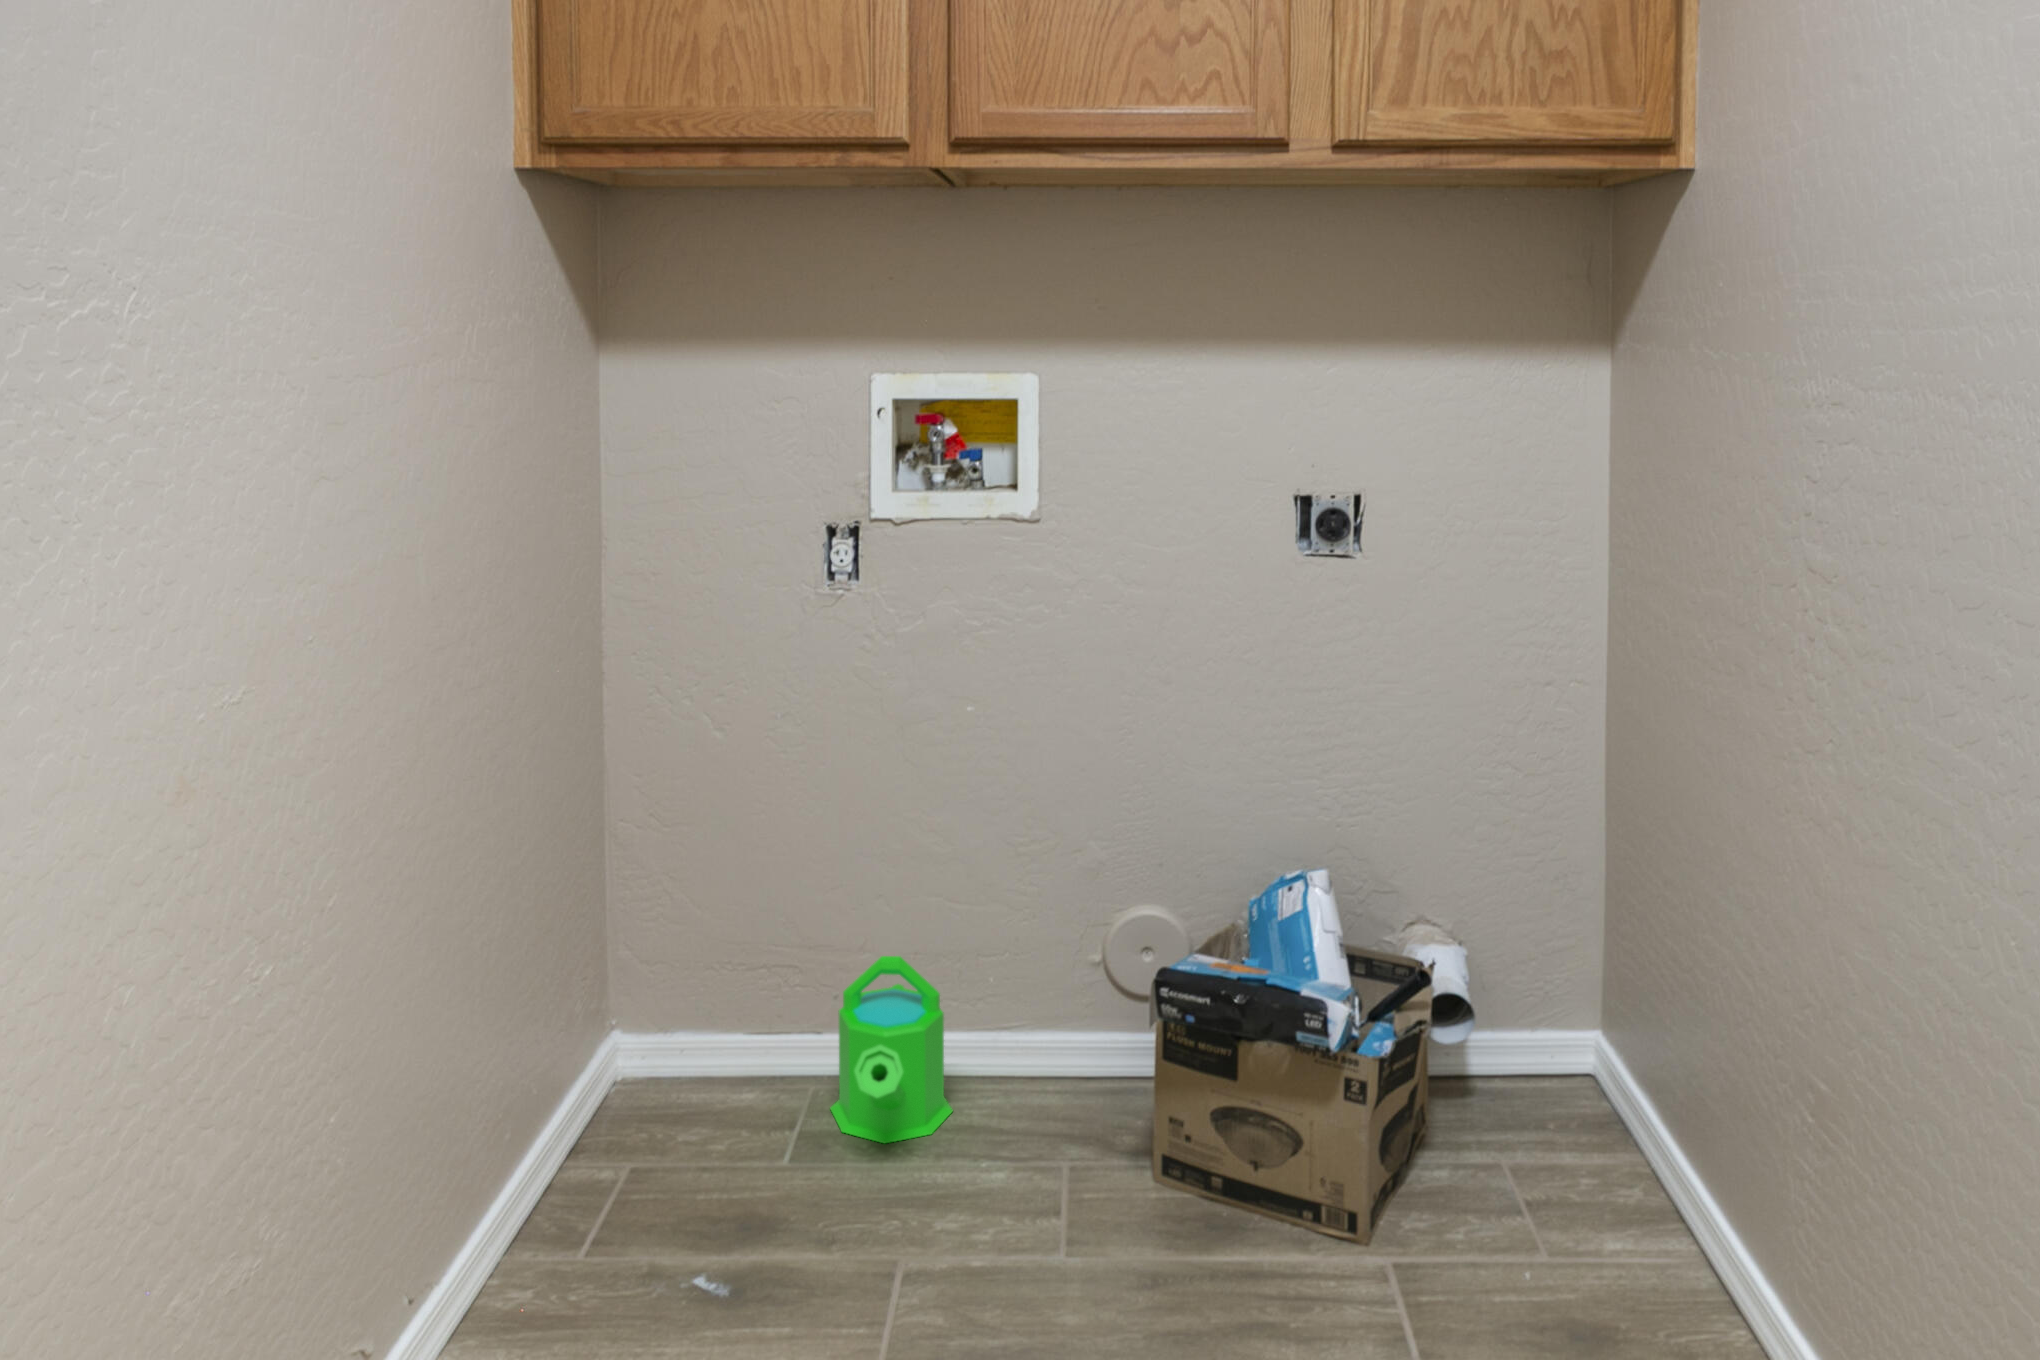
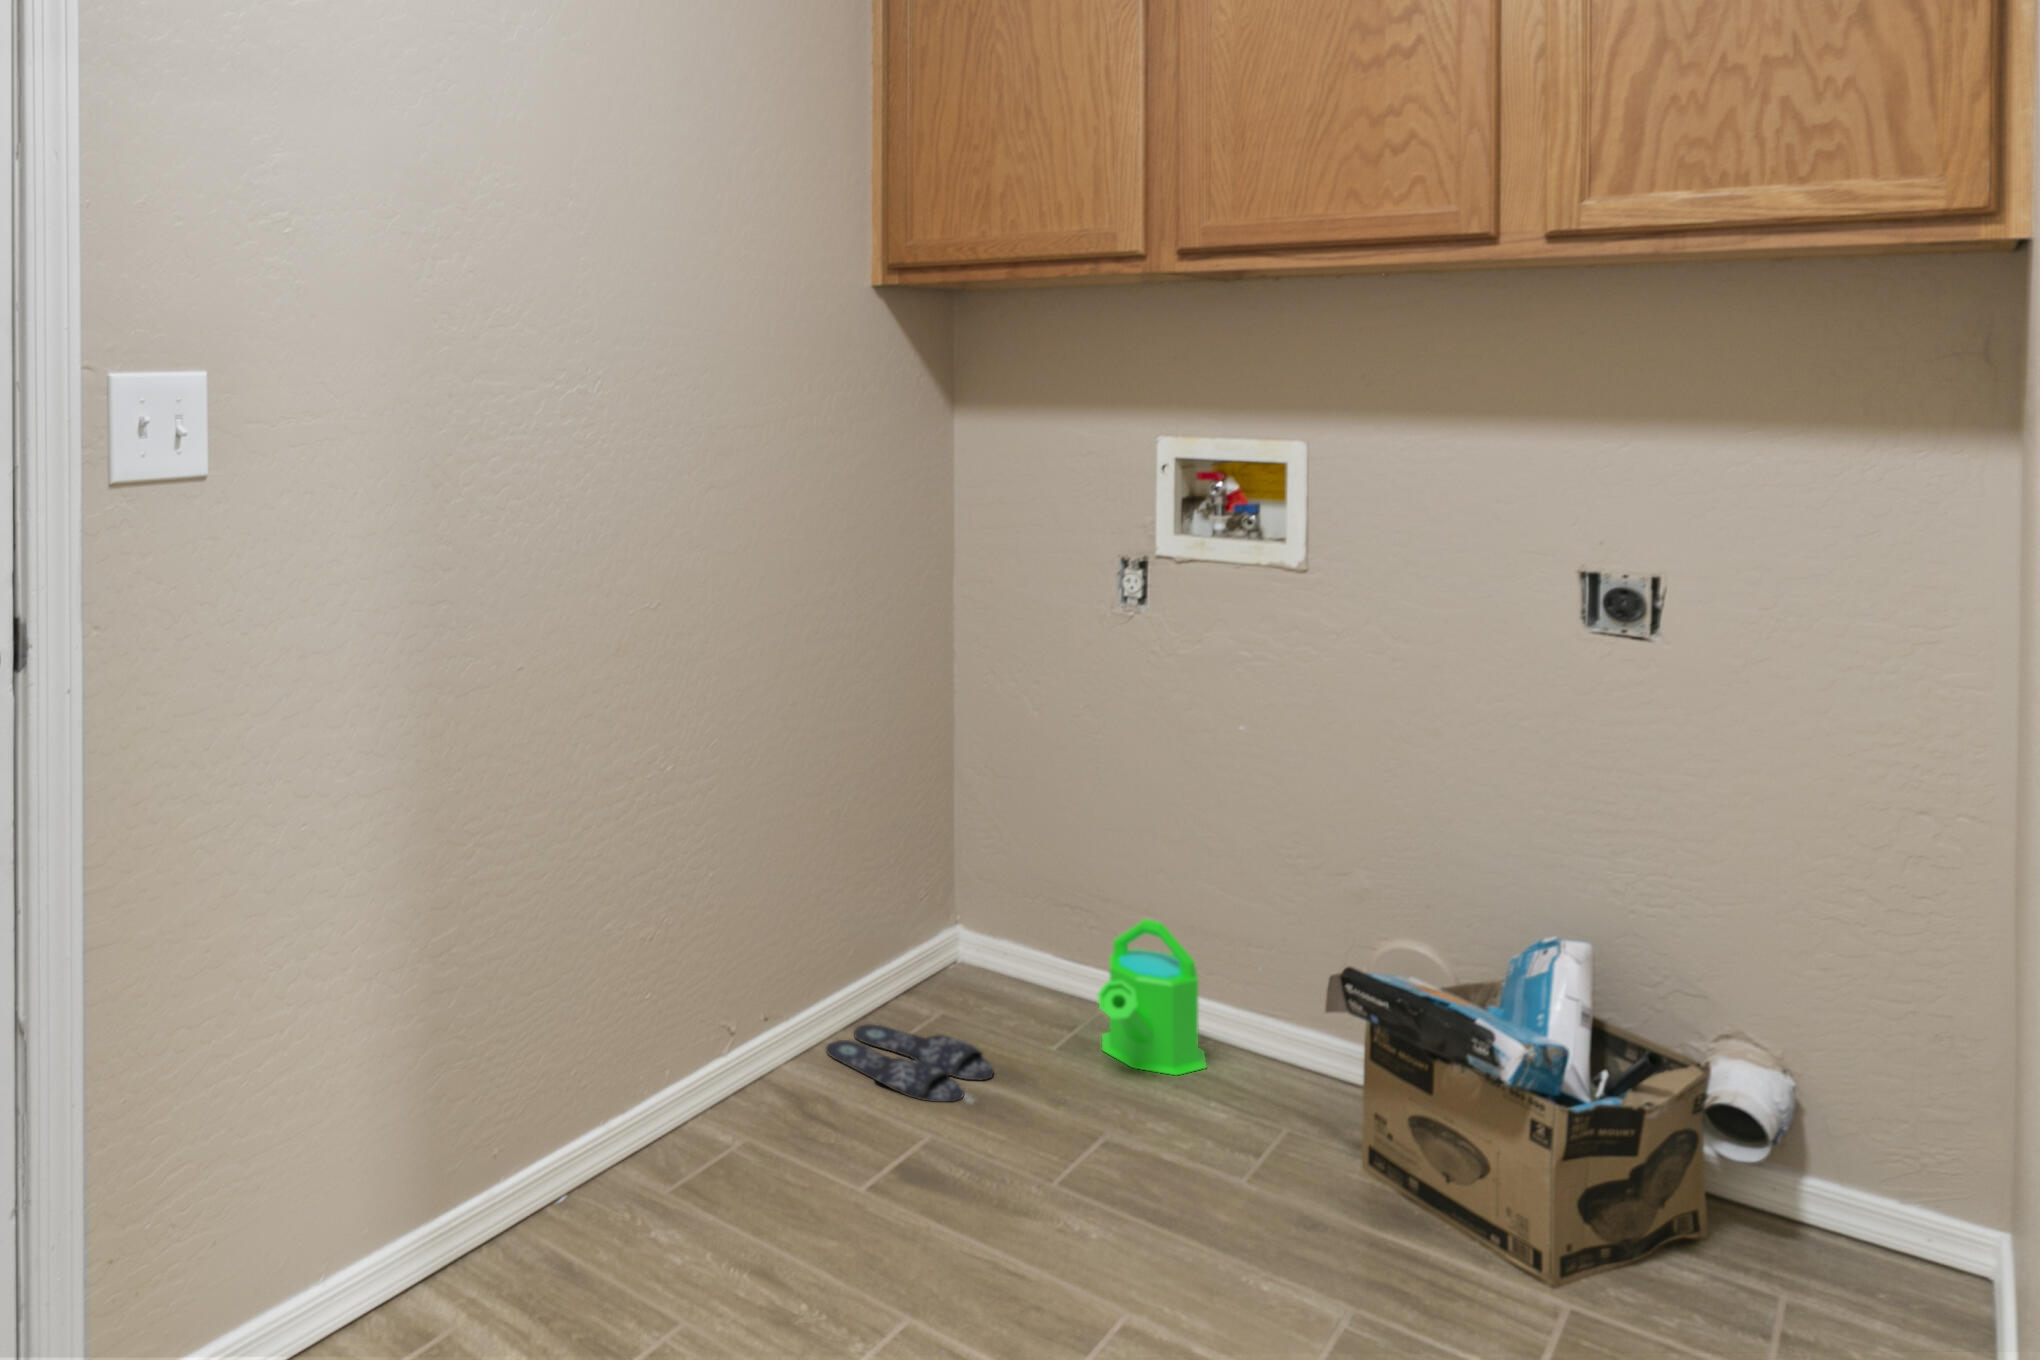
slippers: none [518,1189,746,1308] -> present [826,1024,994,1102]

